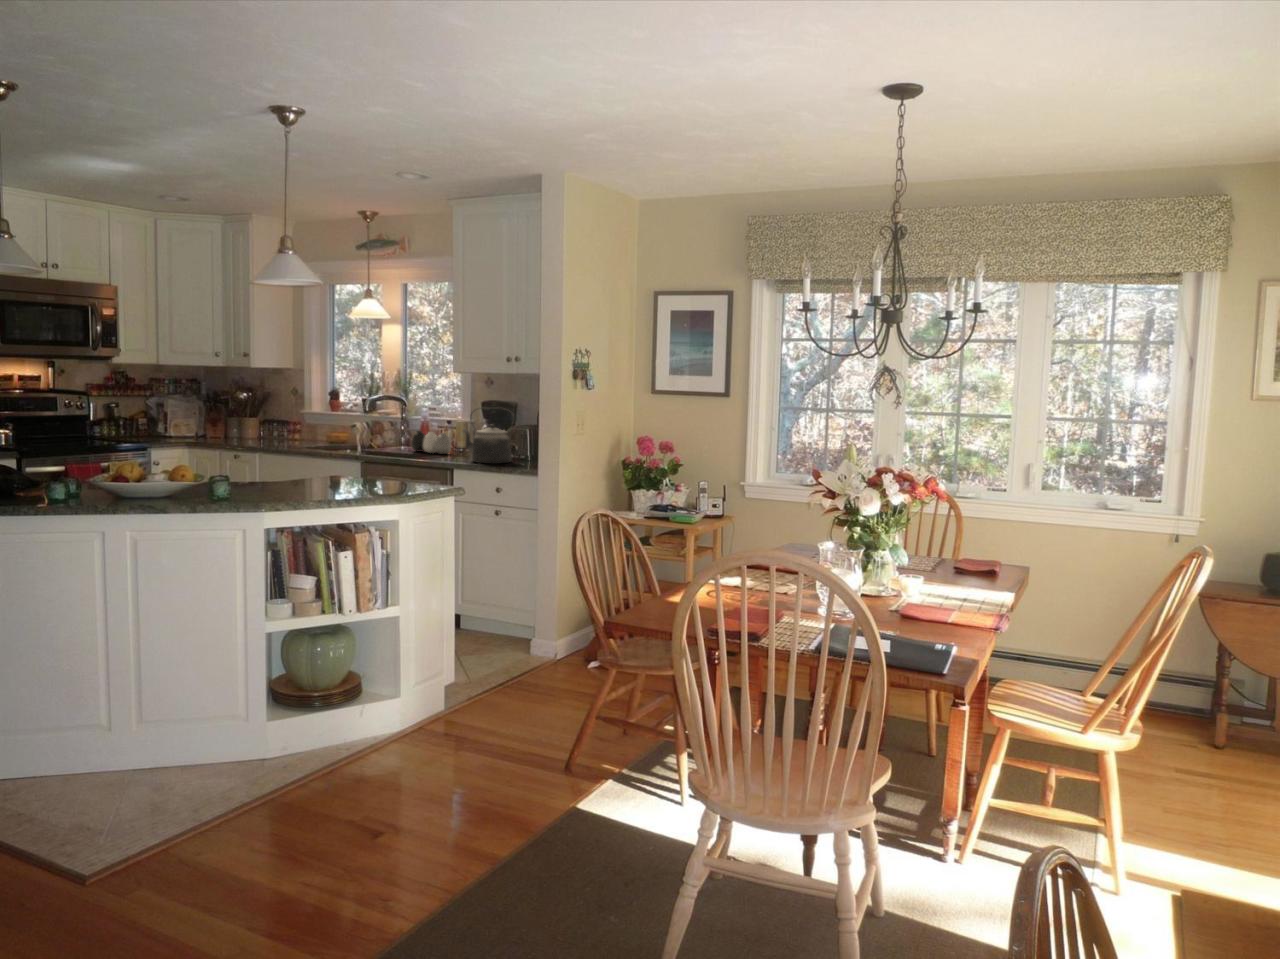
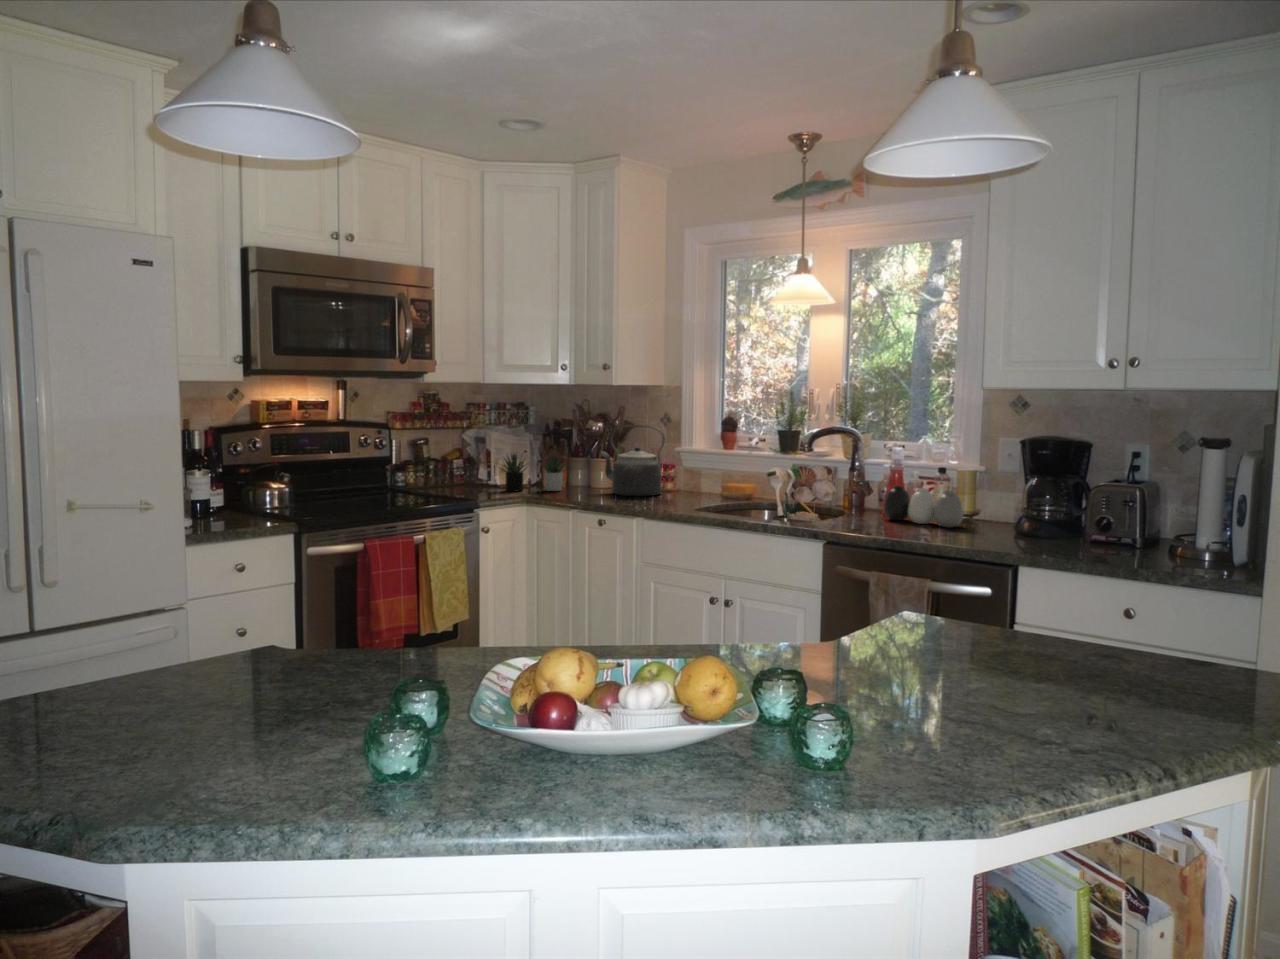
kettle: present [462,407,514,464] -> present [601,425,665,496]
succulent plant: none [168,409,227,439] -> present [503,453,567,491]

